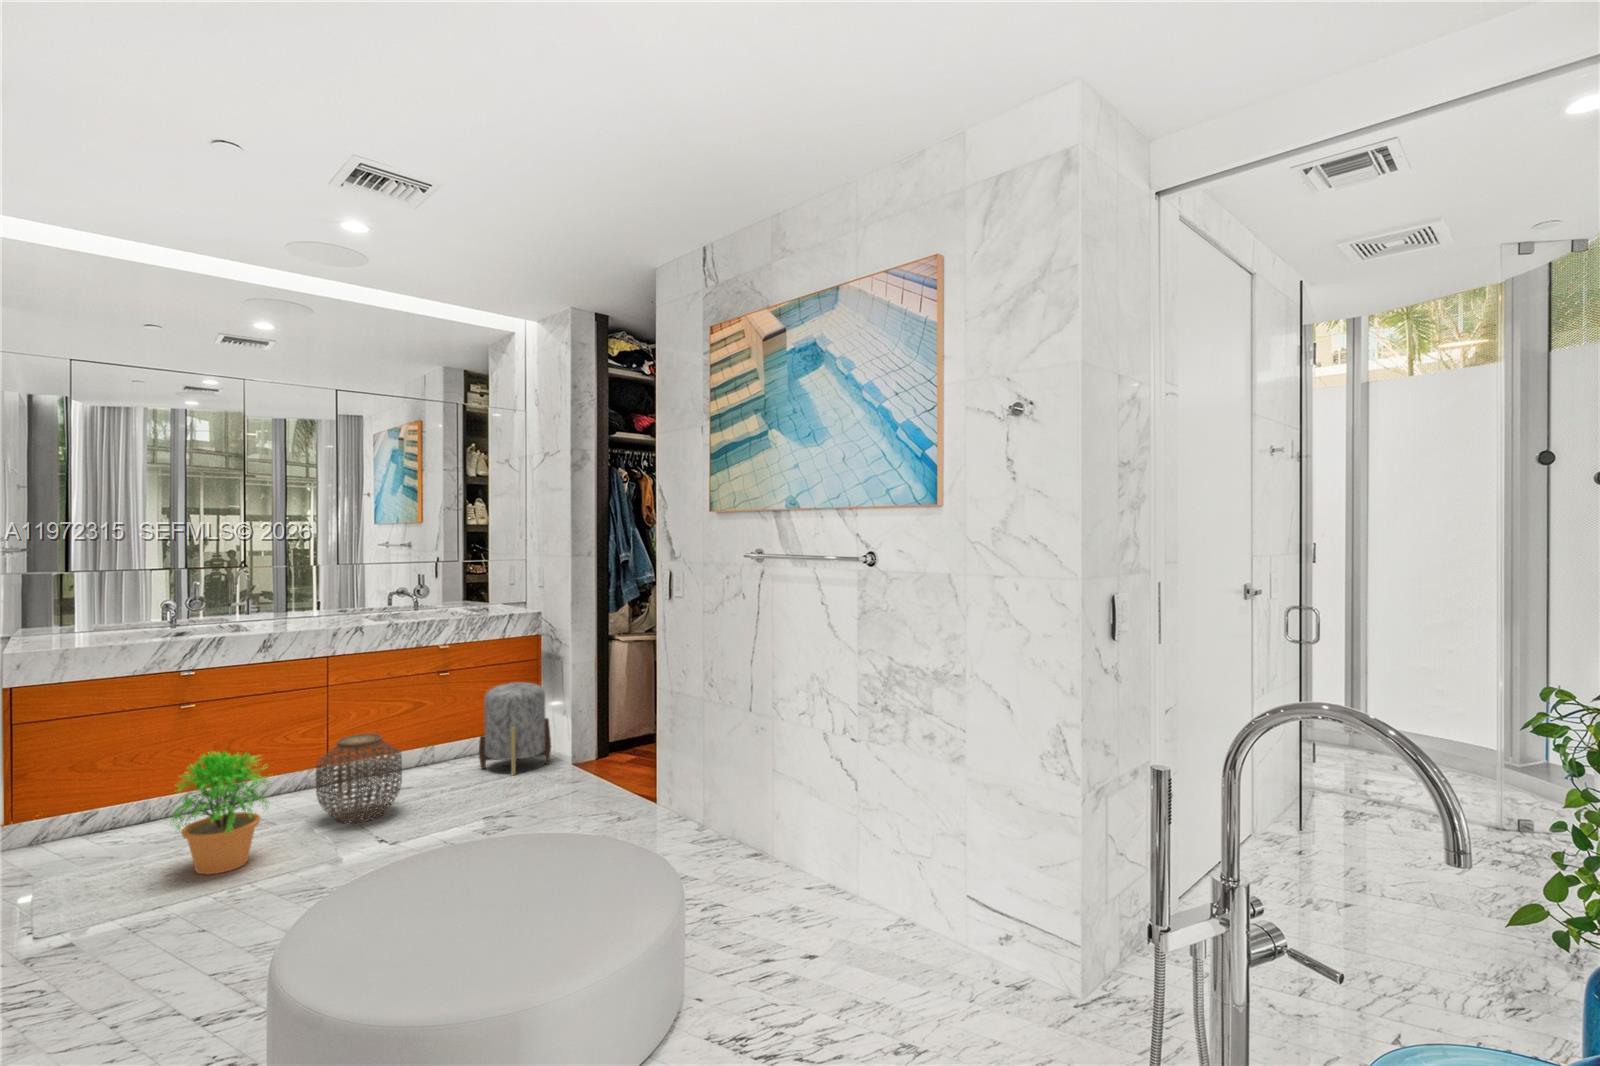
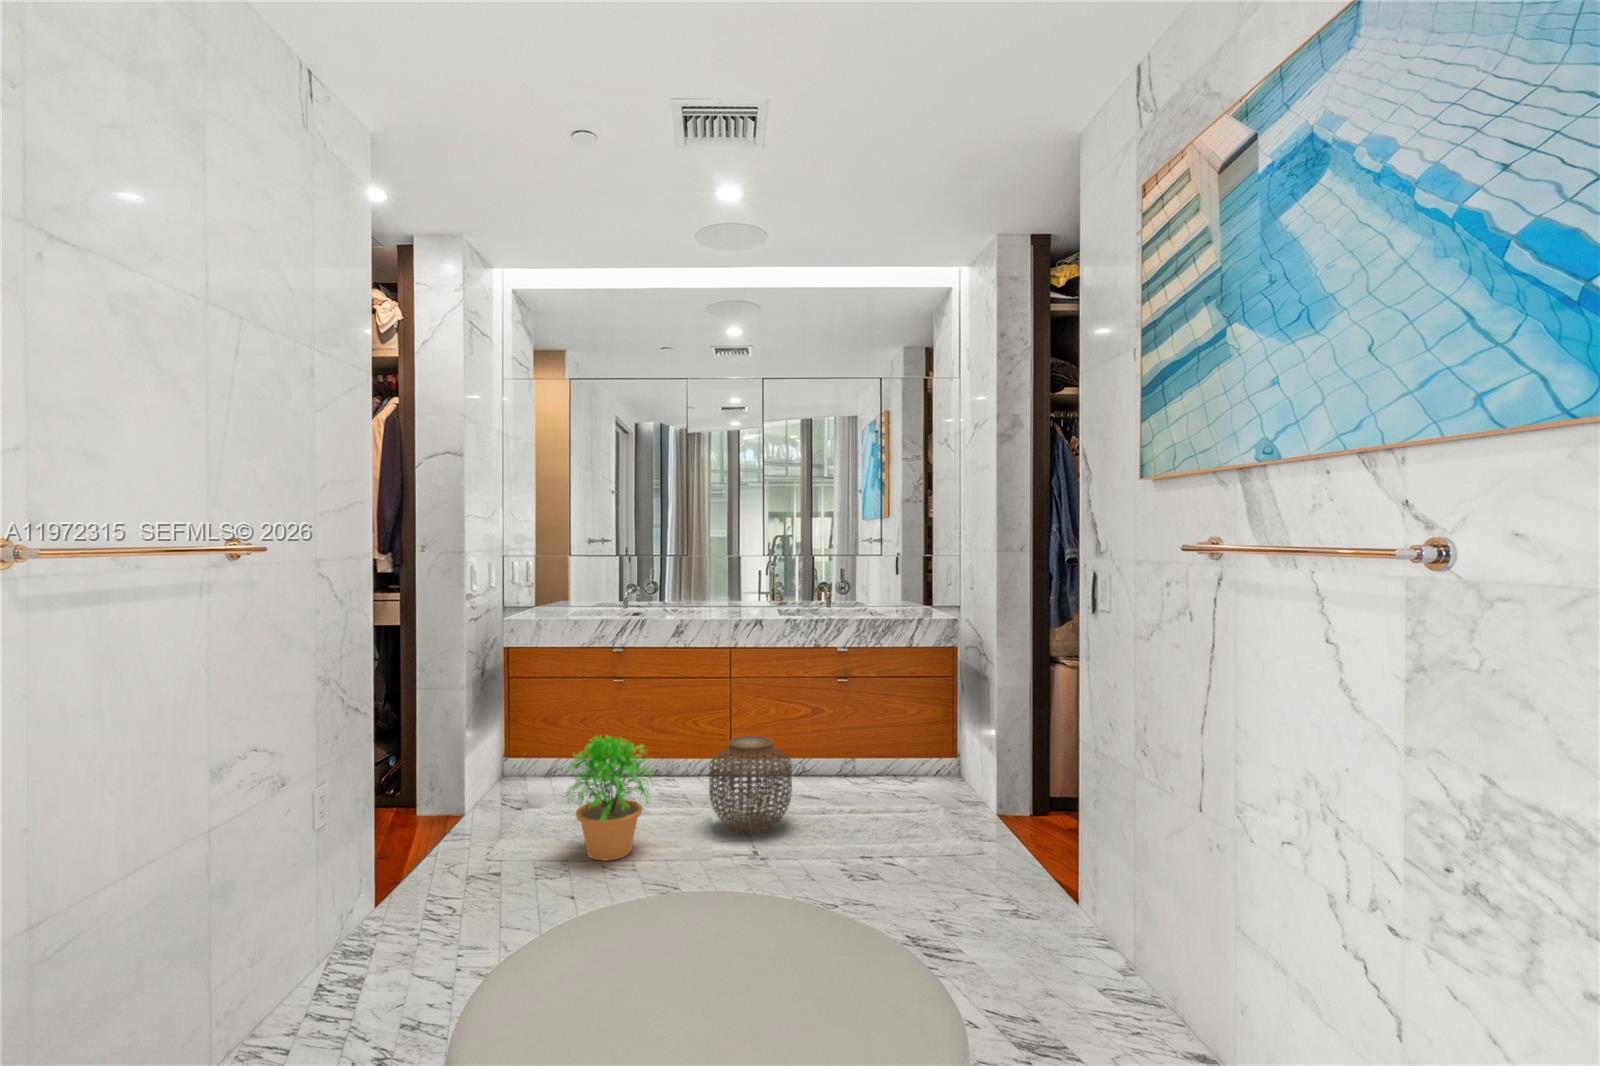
stool: present [479,682,551,775] -> none [894,698,977,812]

